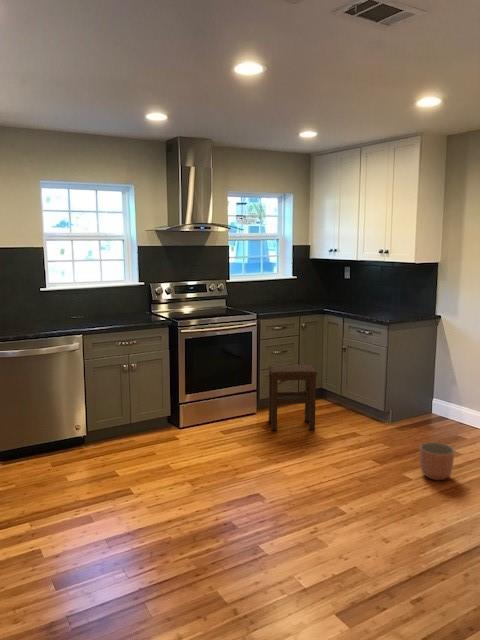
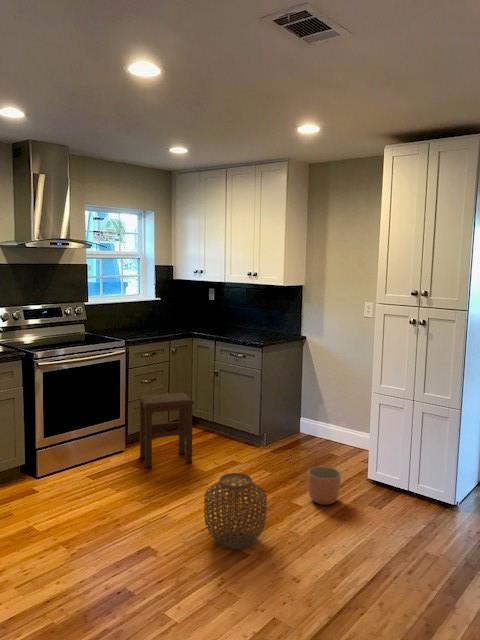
woven basket: none [308,437,367,507] -> present [204,473,267,549]

